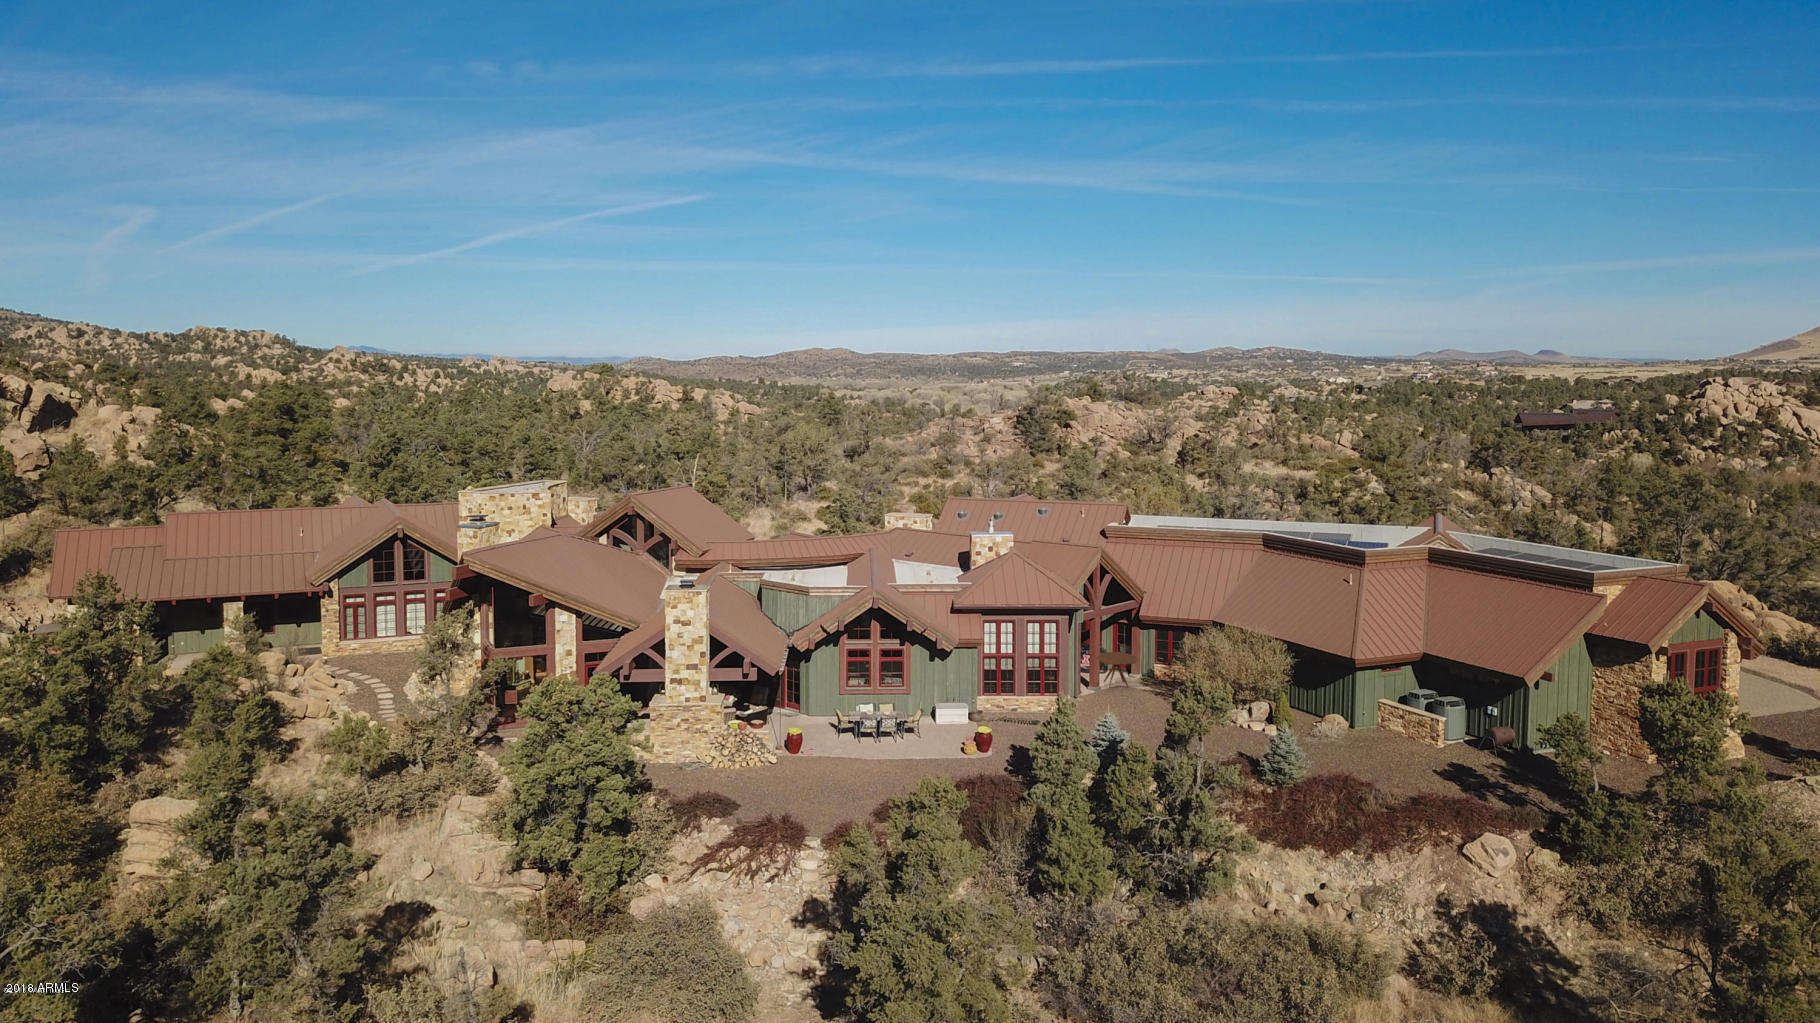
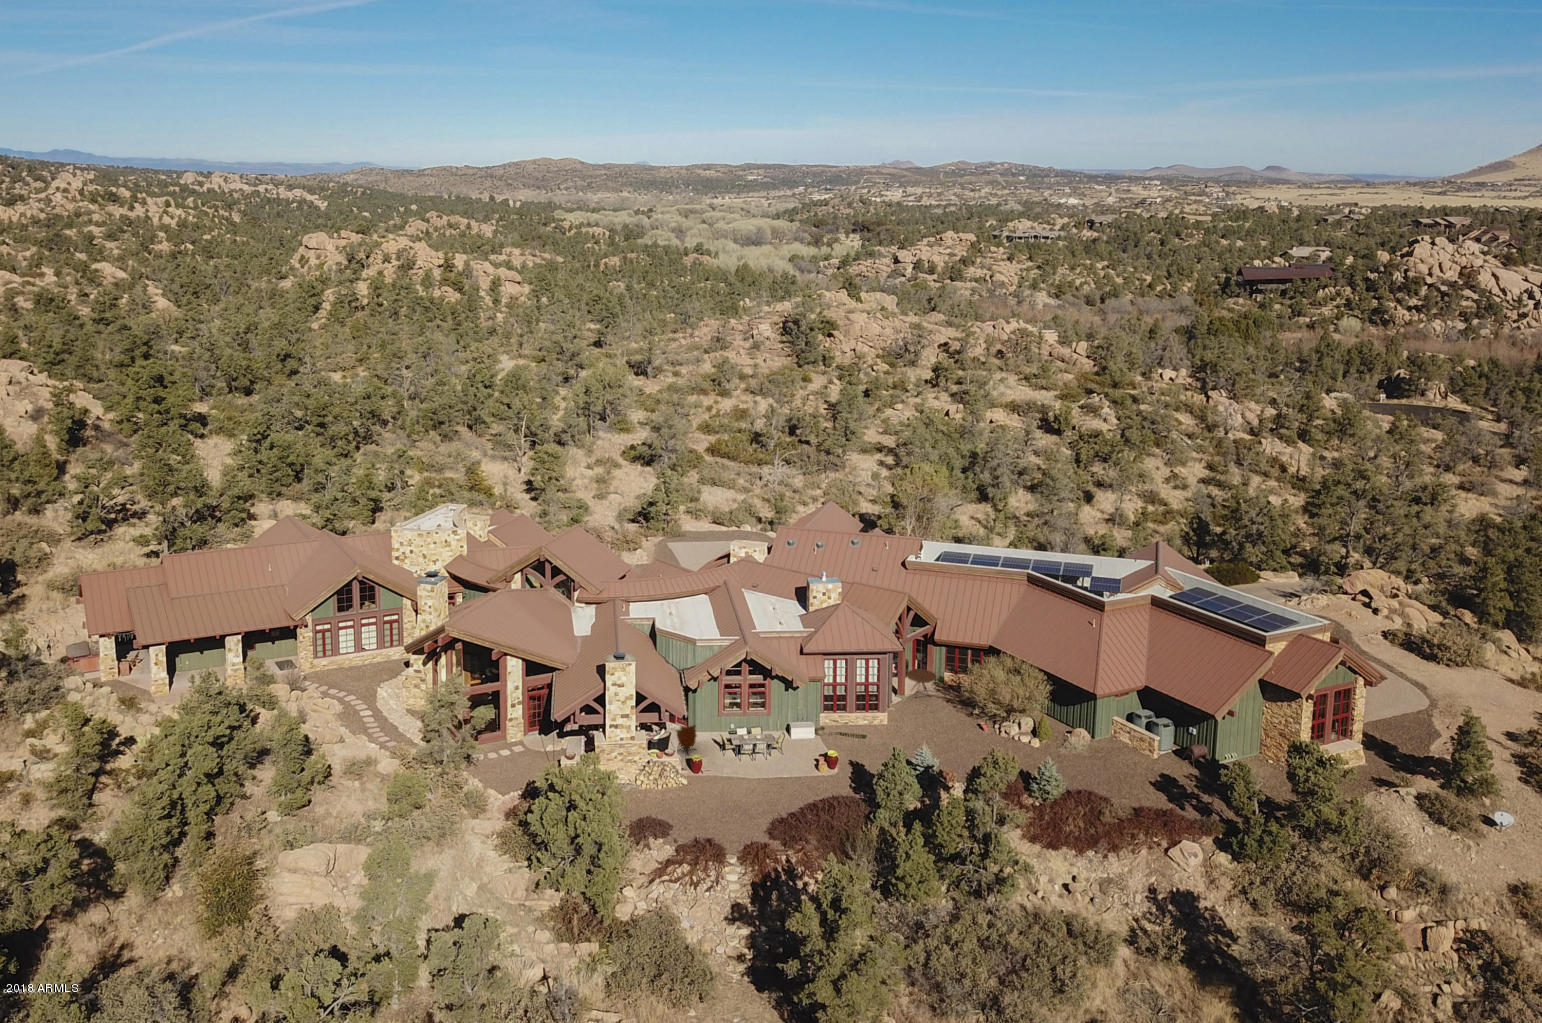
lounge chair: none [771,694,800,739] -> present [677,725,697,751]

